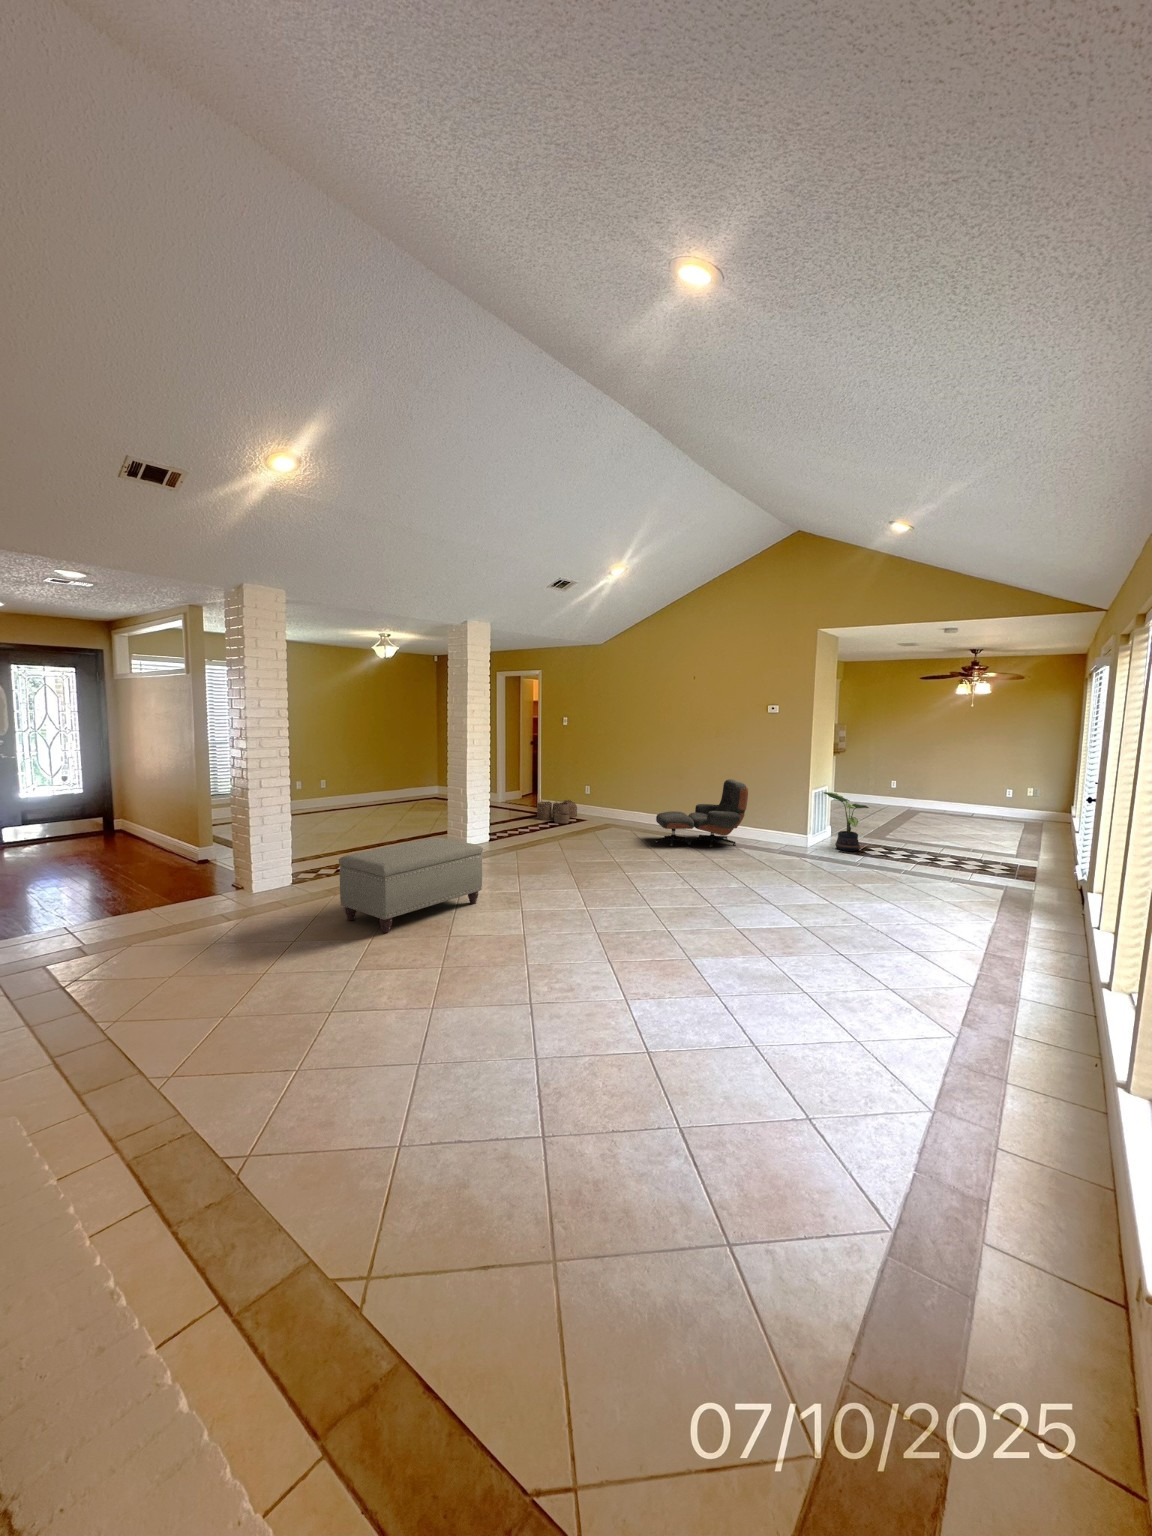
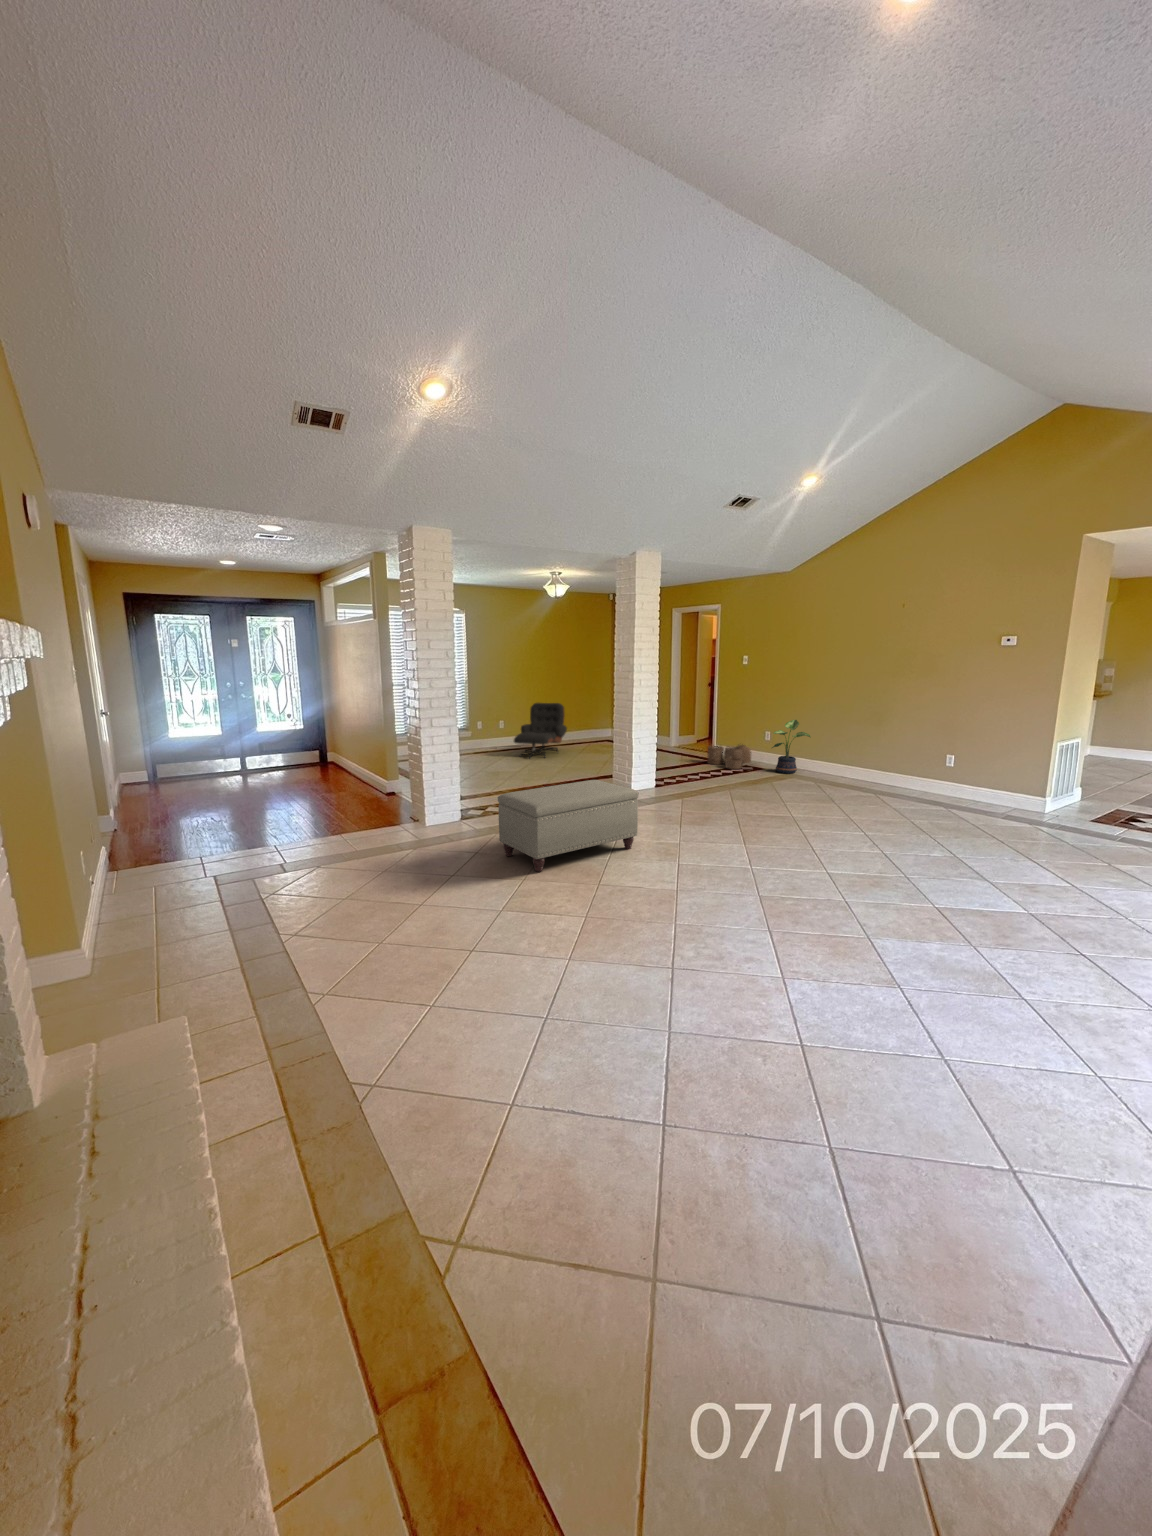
lounge chair: present [655,779,748,847] -> present [514,703,567,758]
potted plant: present [823,792,869,851] -> present [772,720,811,774]

